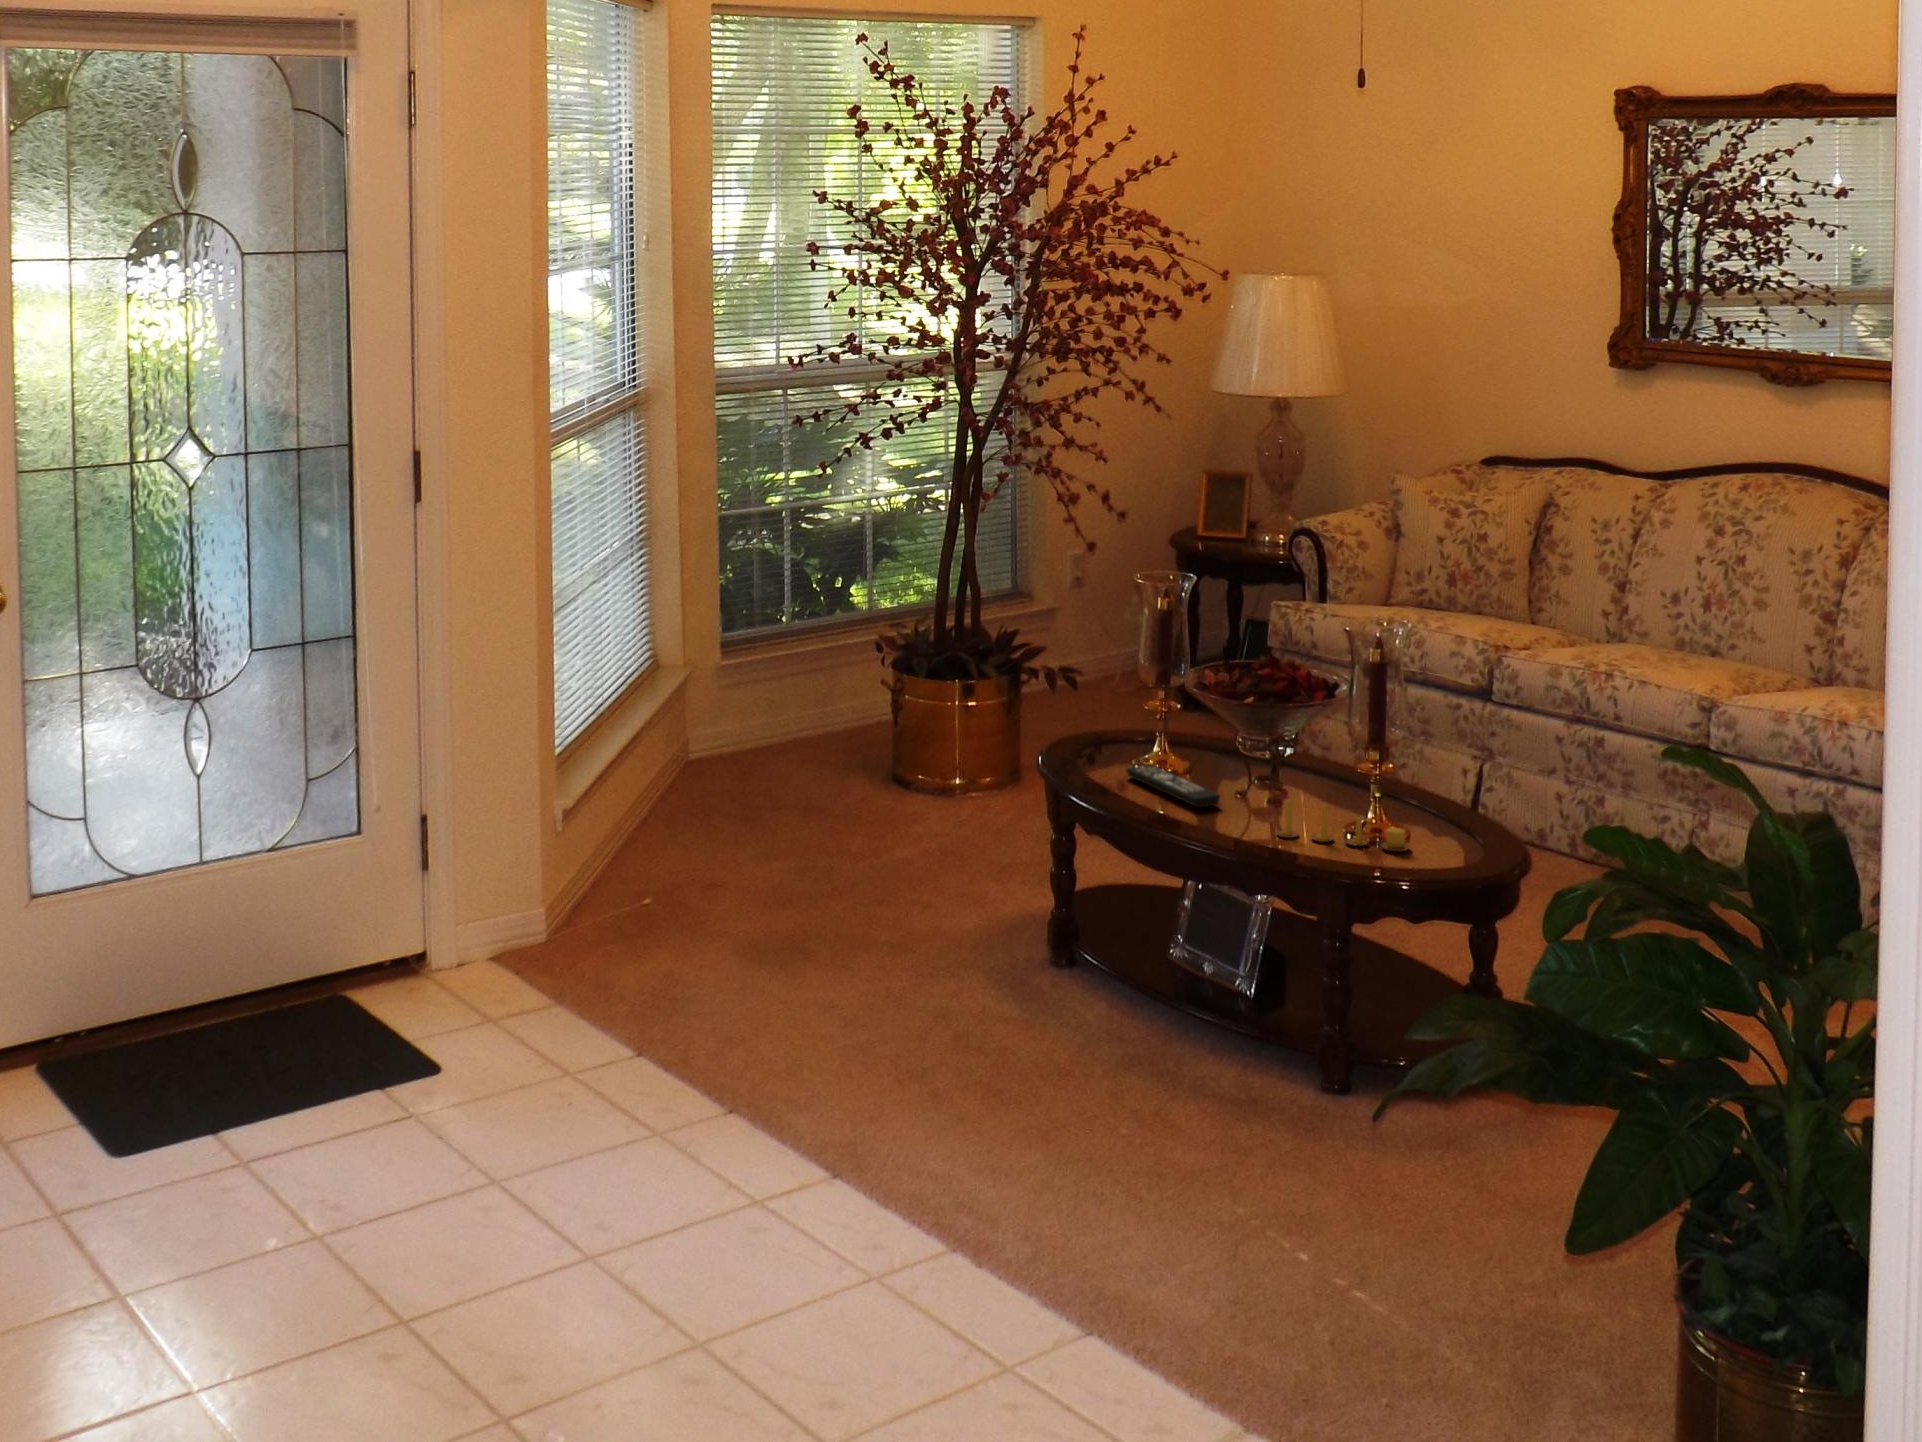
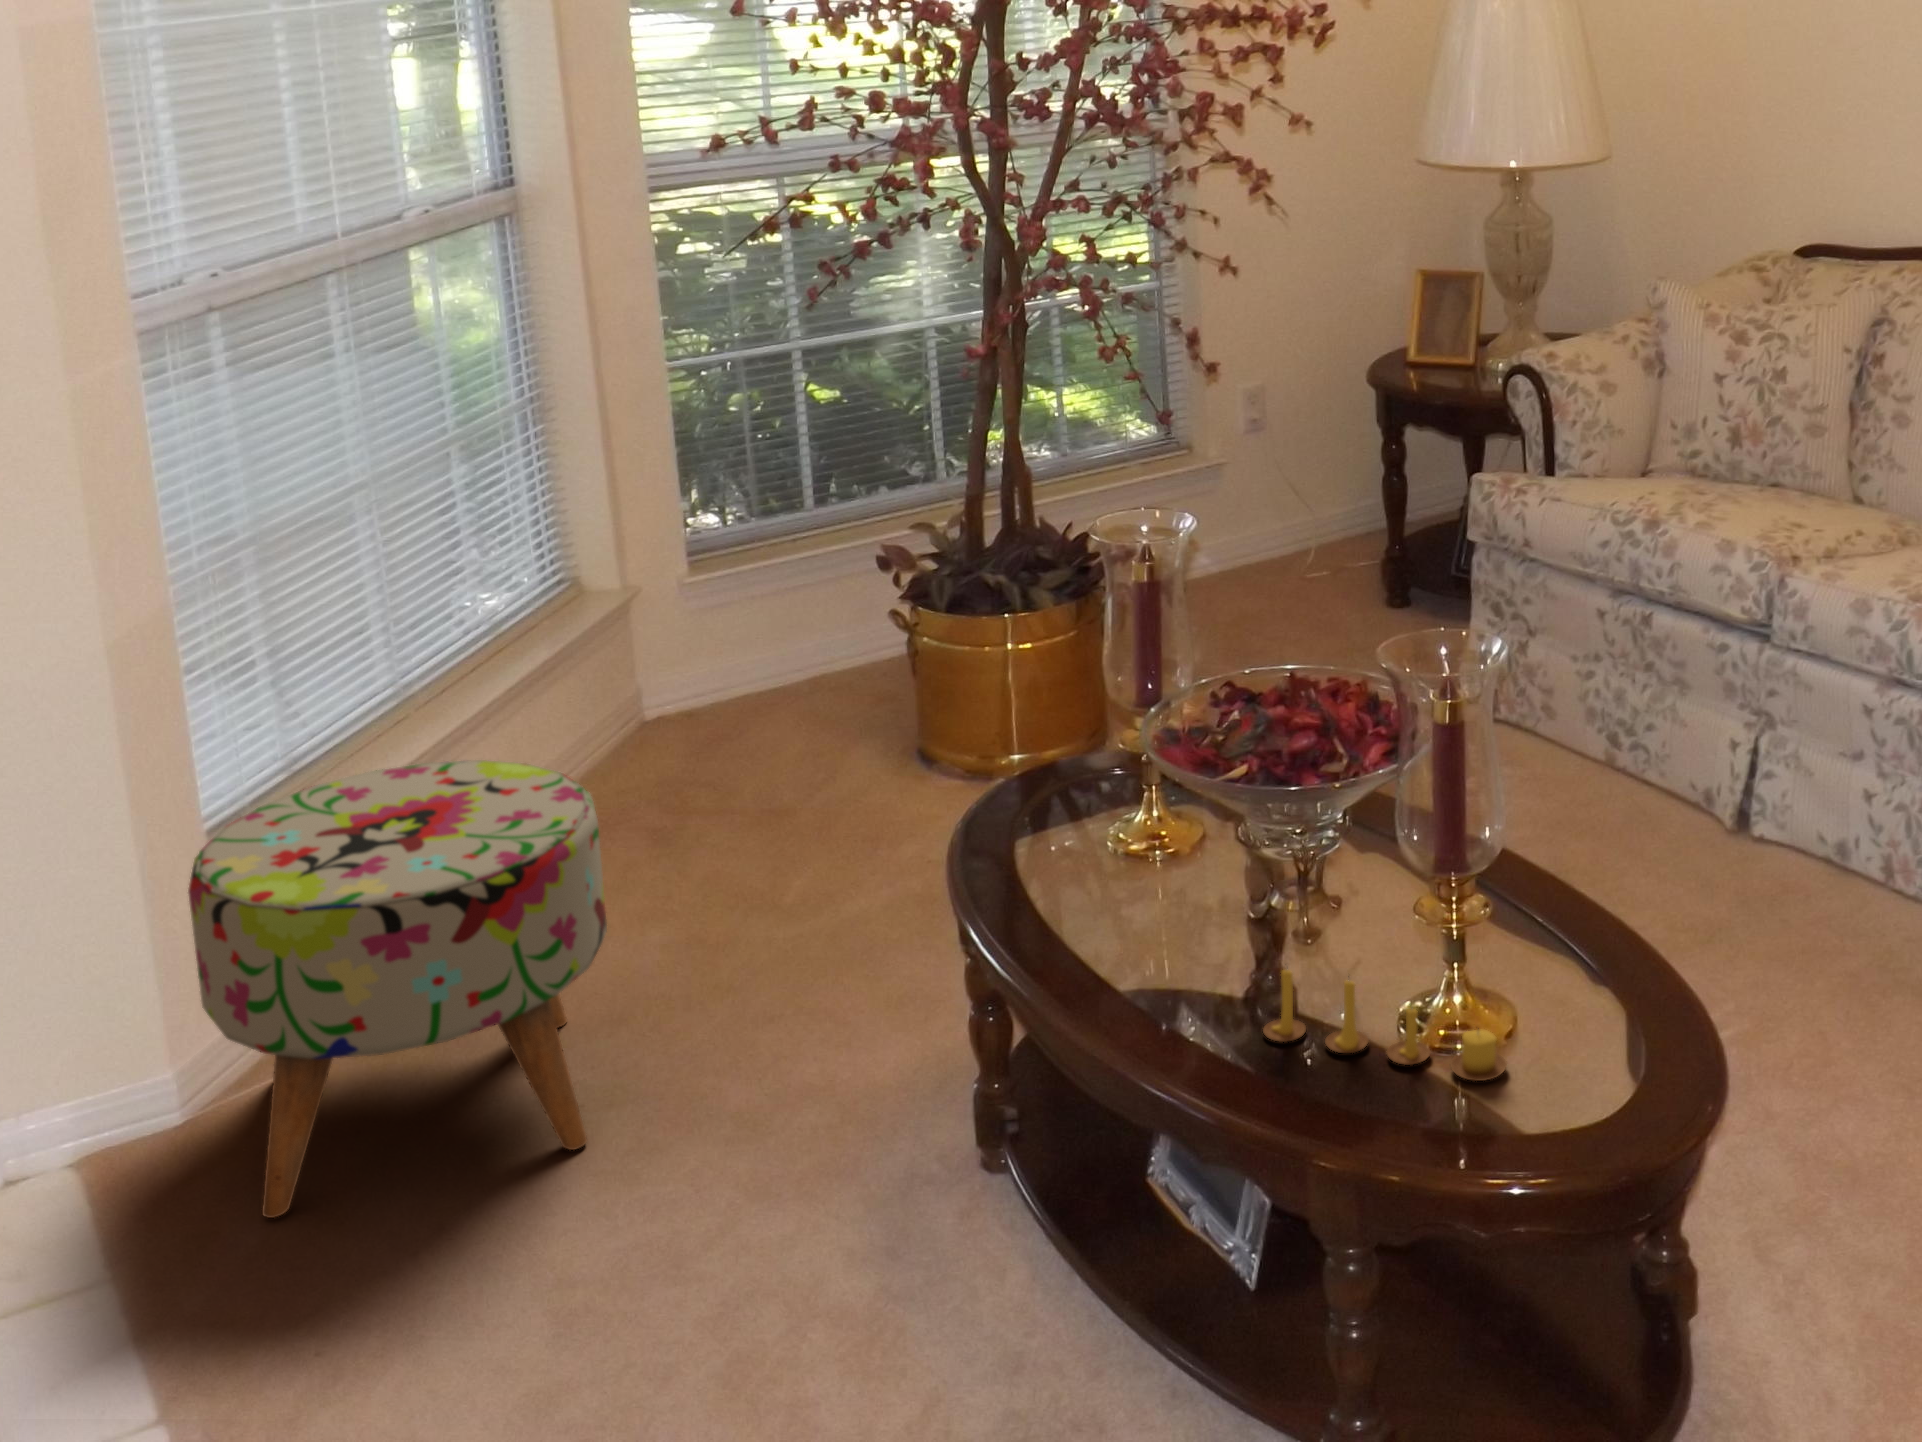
ottoman: none [613,735,826,972] -> present [188,760,607,1218]
remote control: present [1127,765,1220,807] -> none [1059,845,1193,956]

